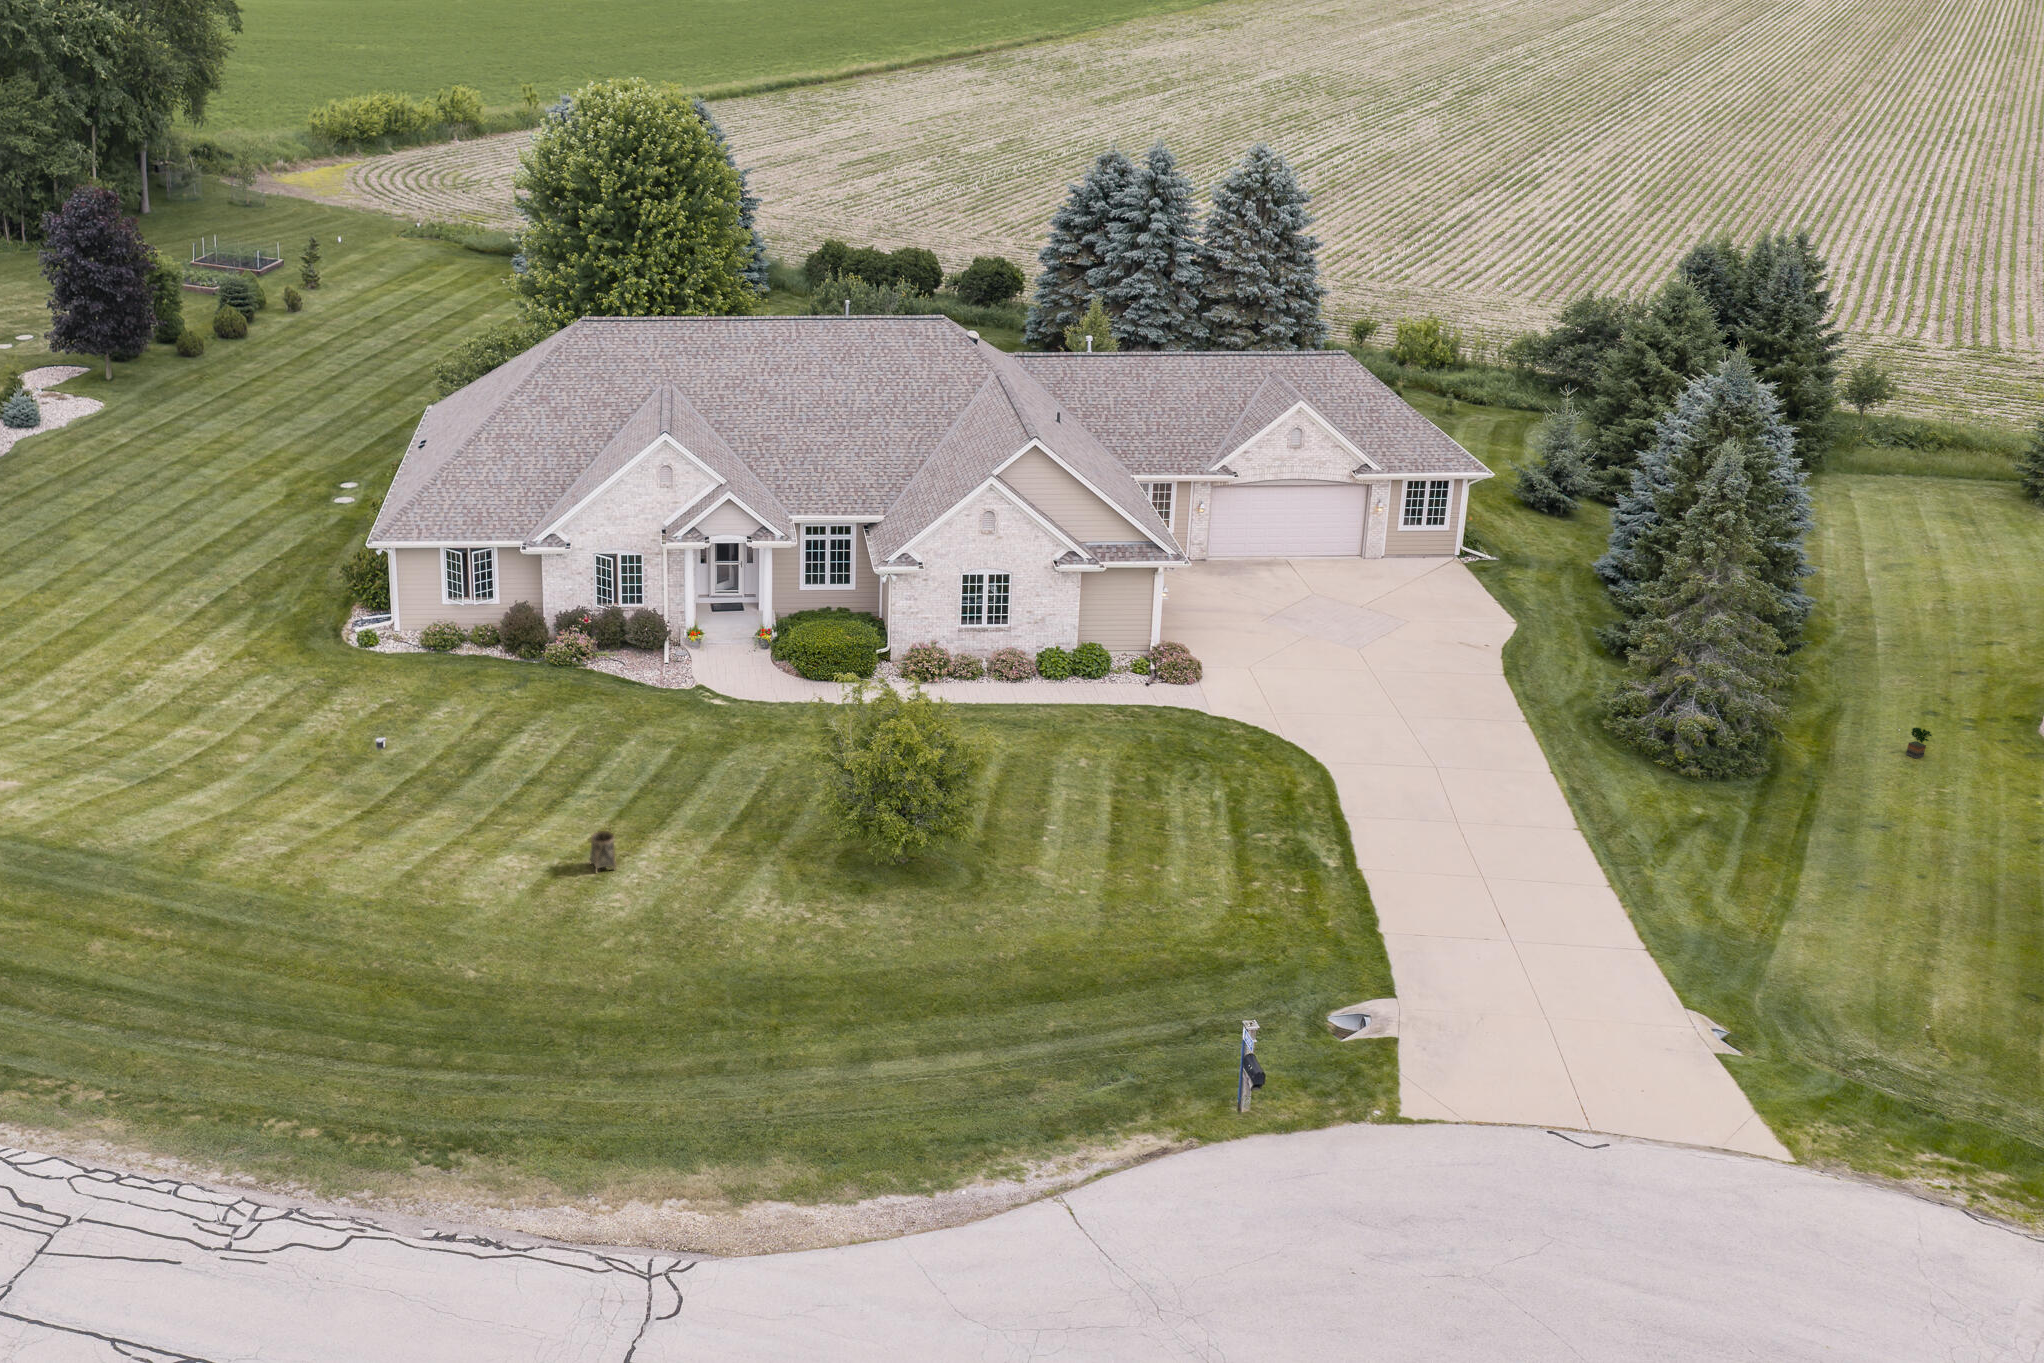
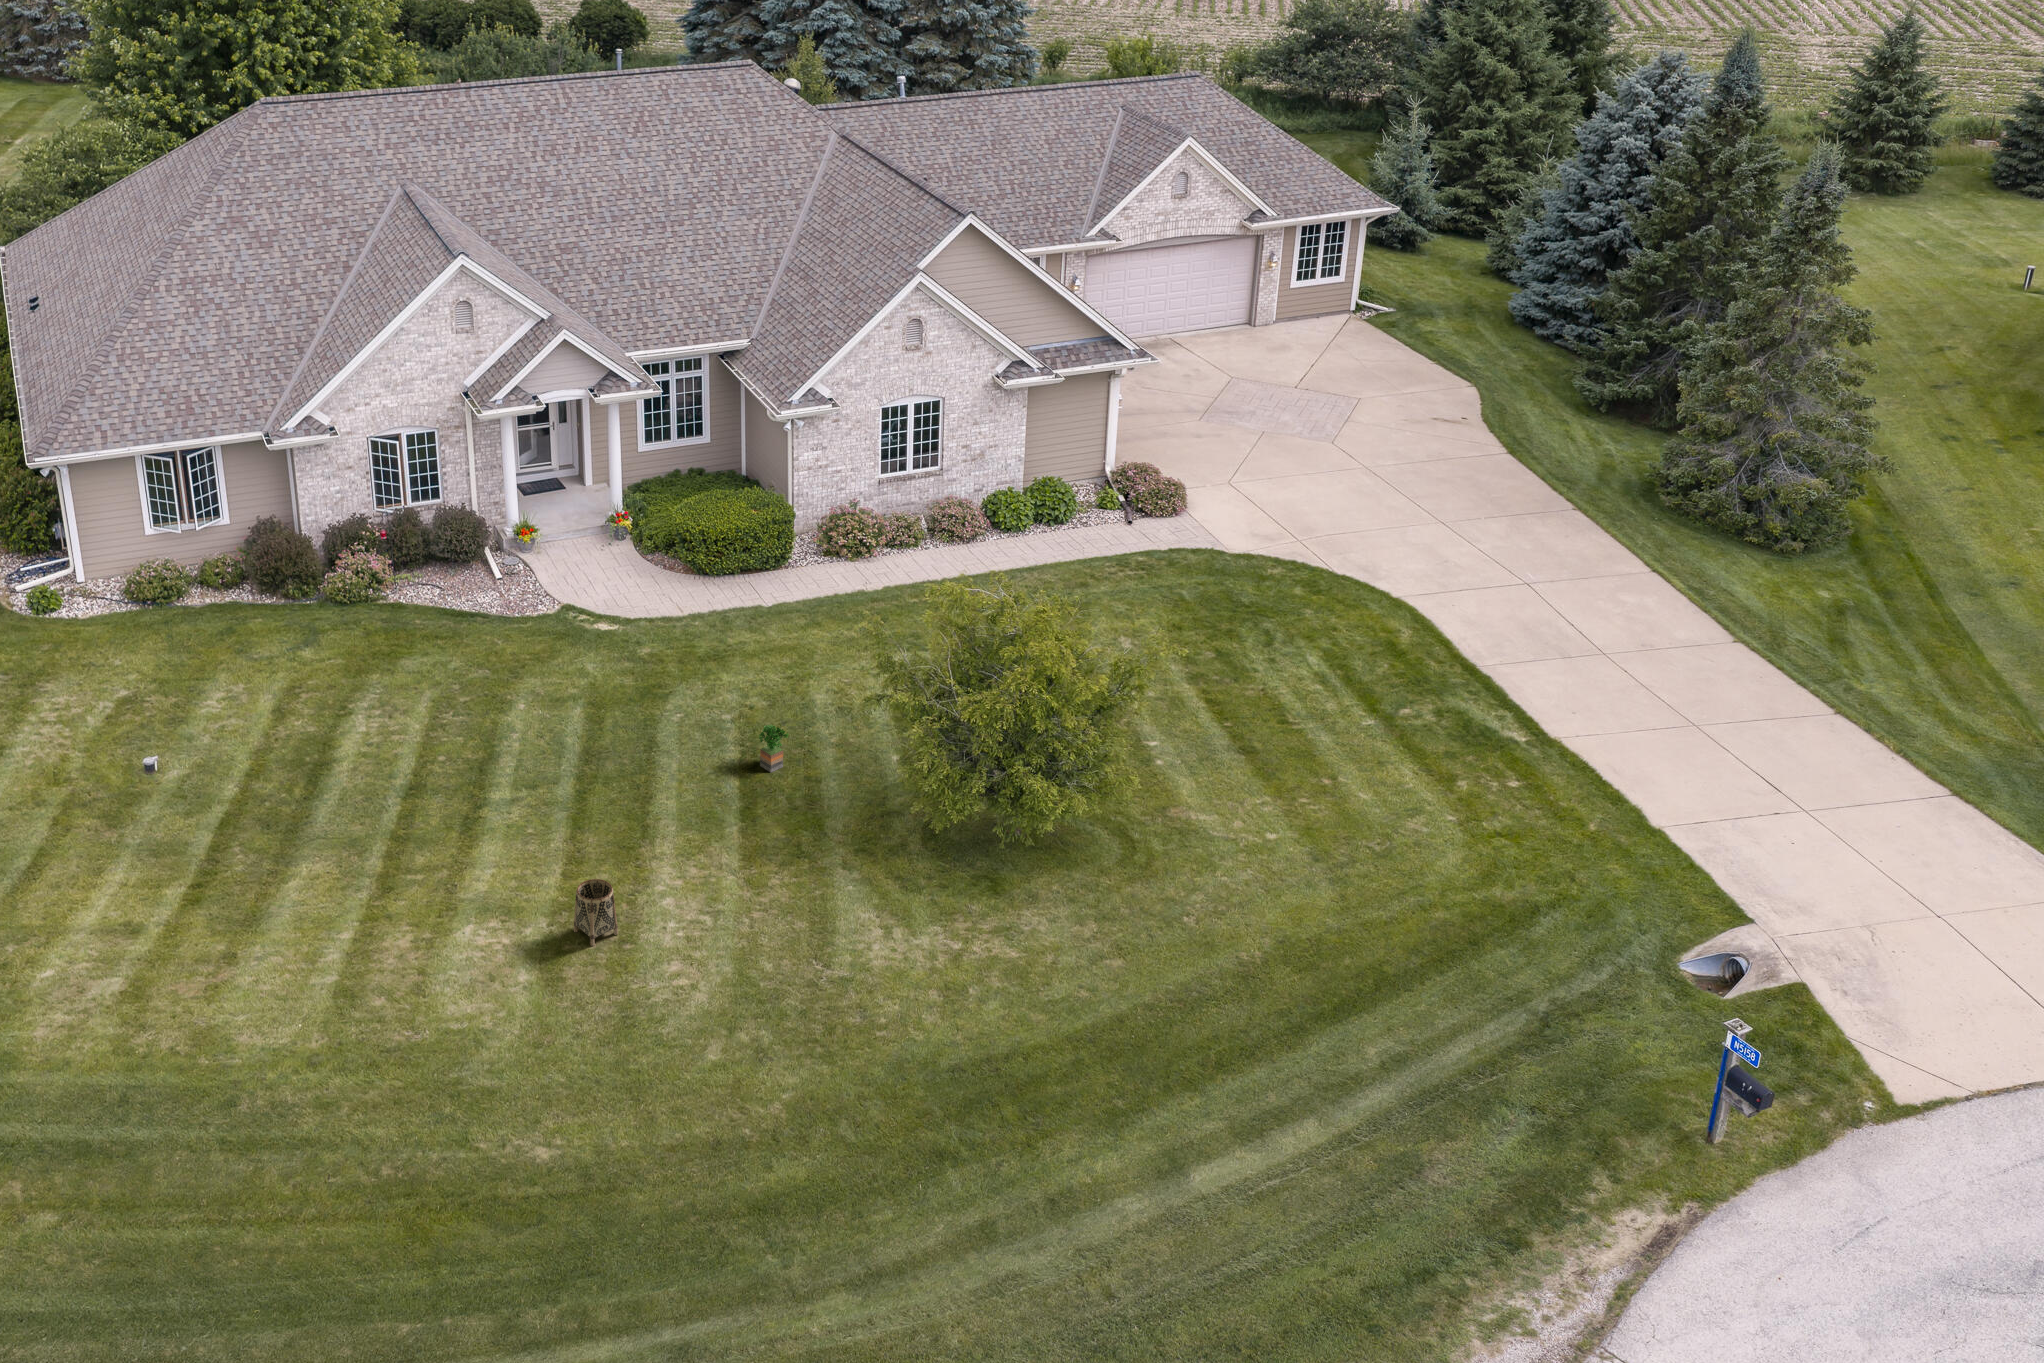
potted tree: present [1906,728,1932,759] -> present [759,725,789,772]

